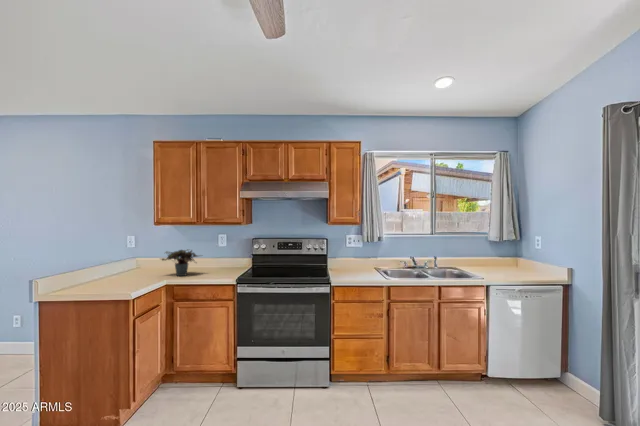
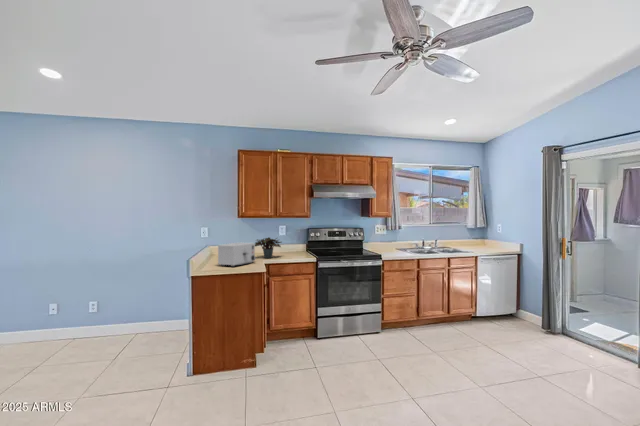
toaster: none [89,255,145,287] -> present [218,242,256,267]

